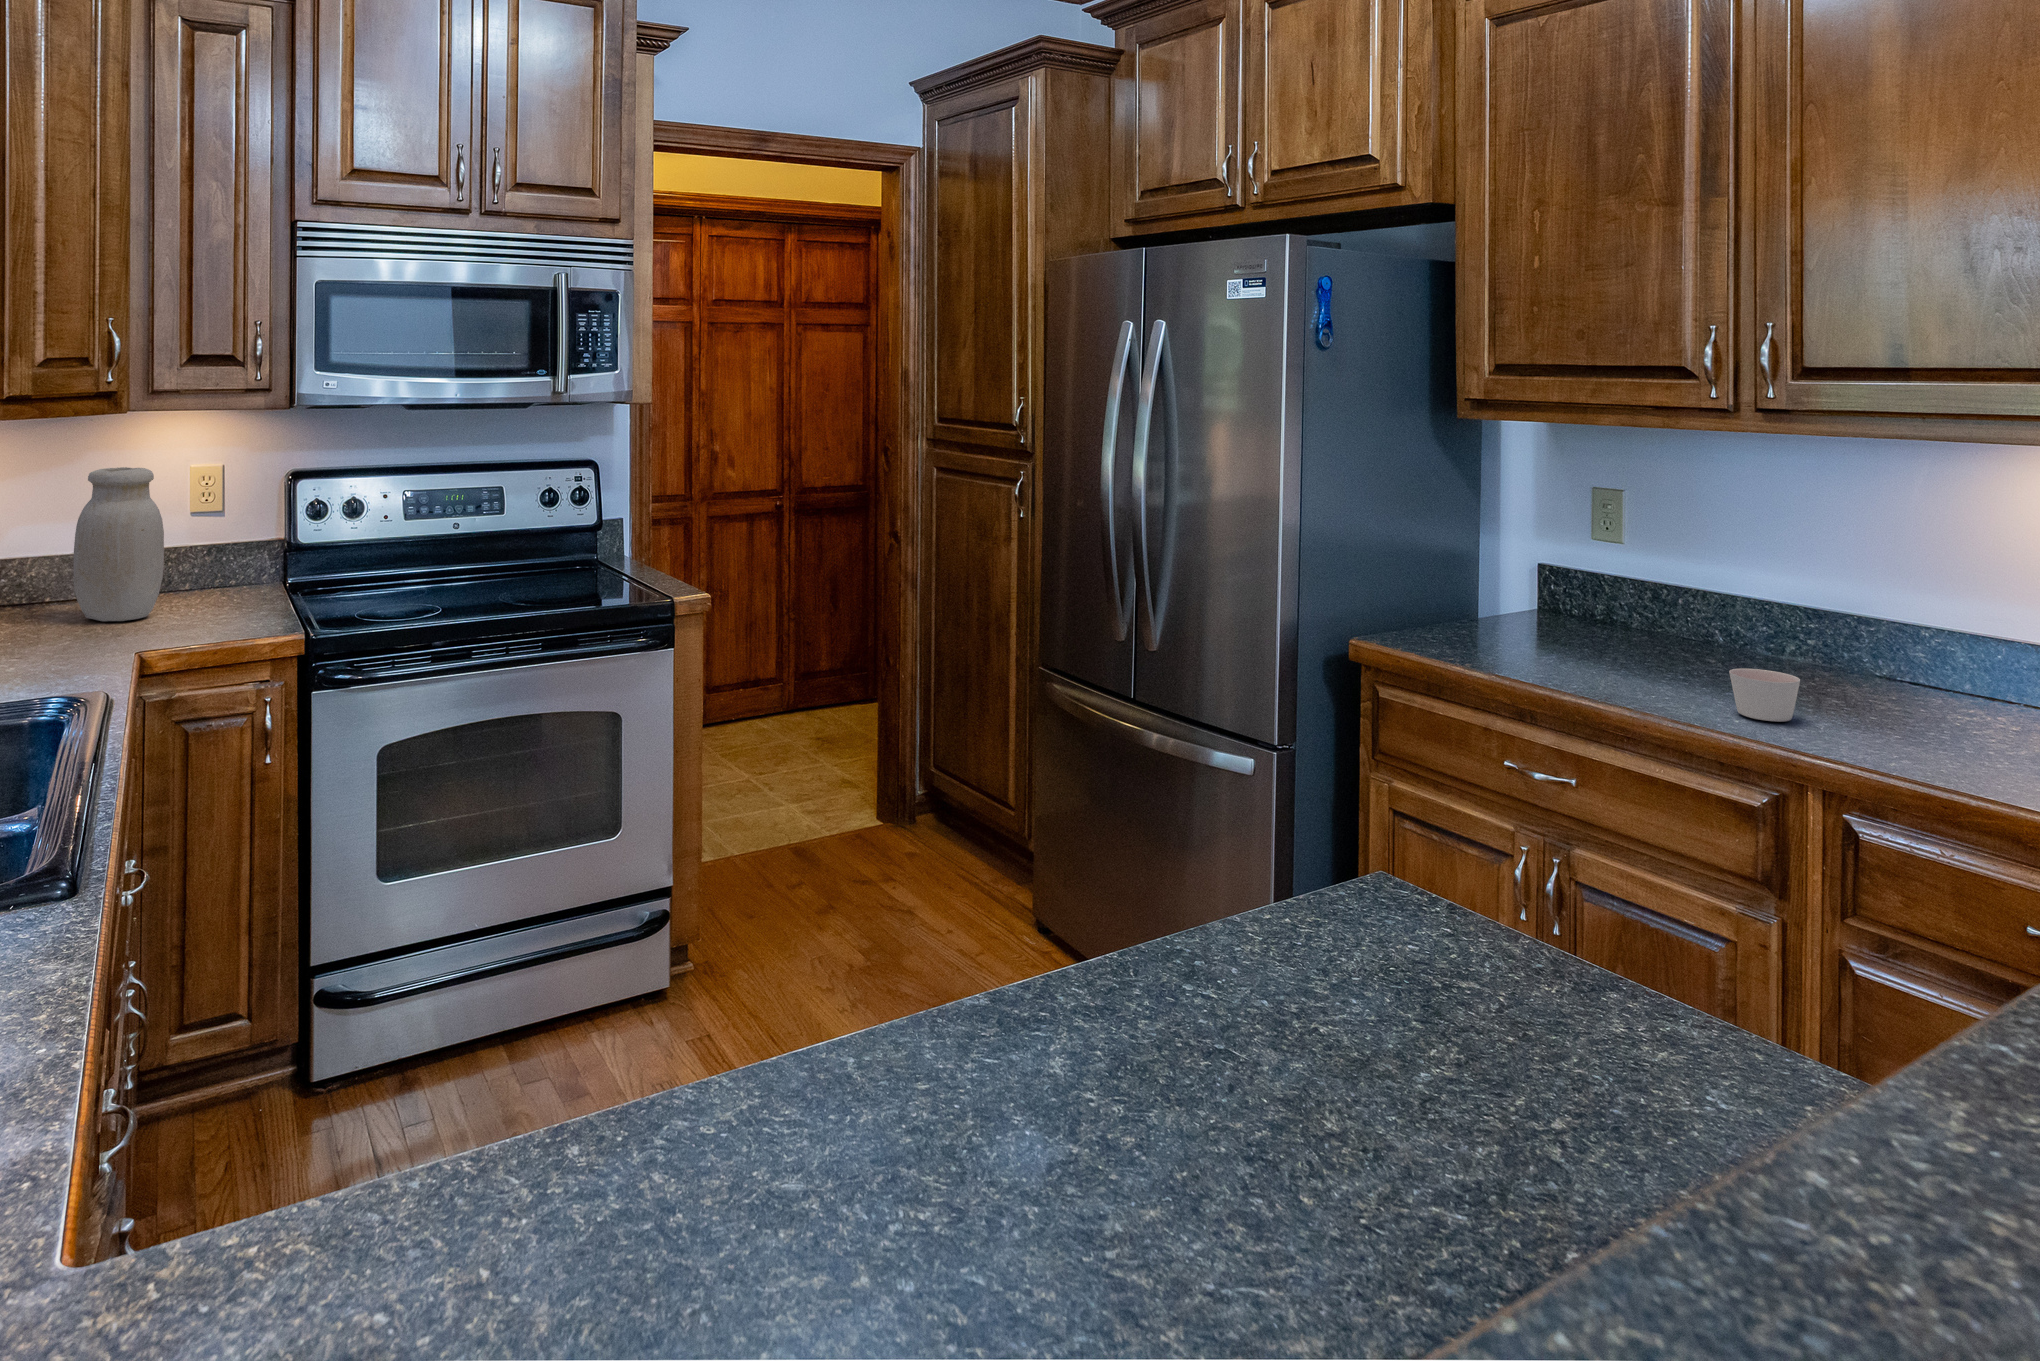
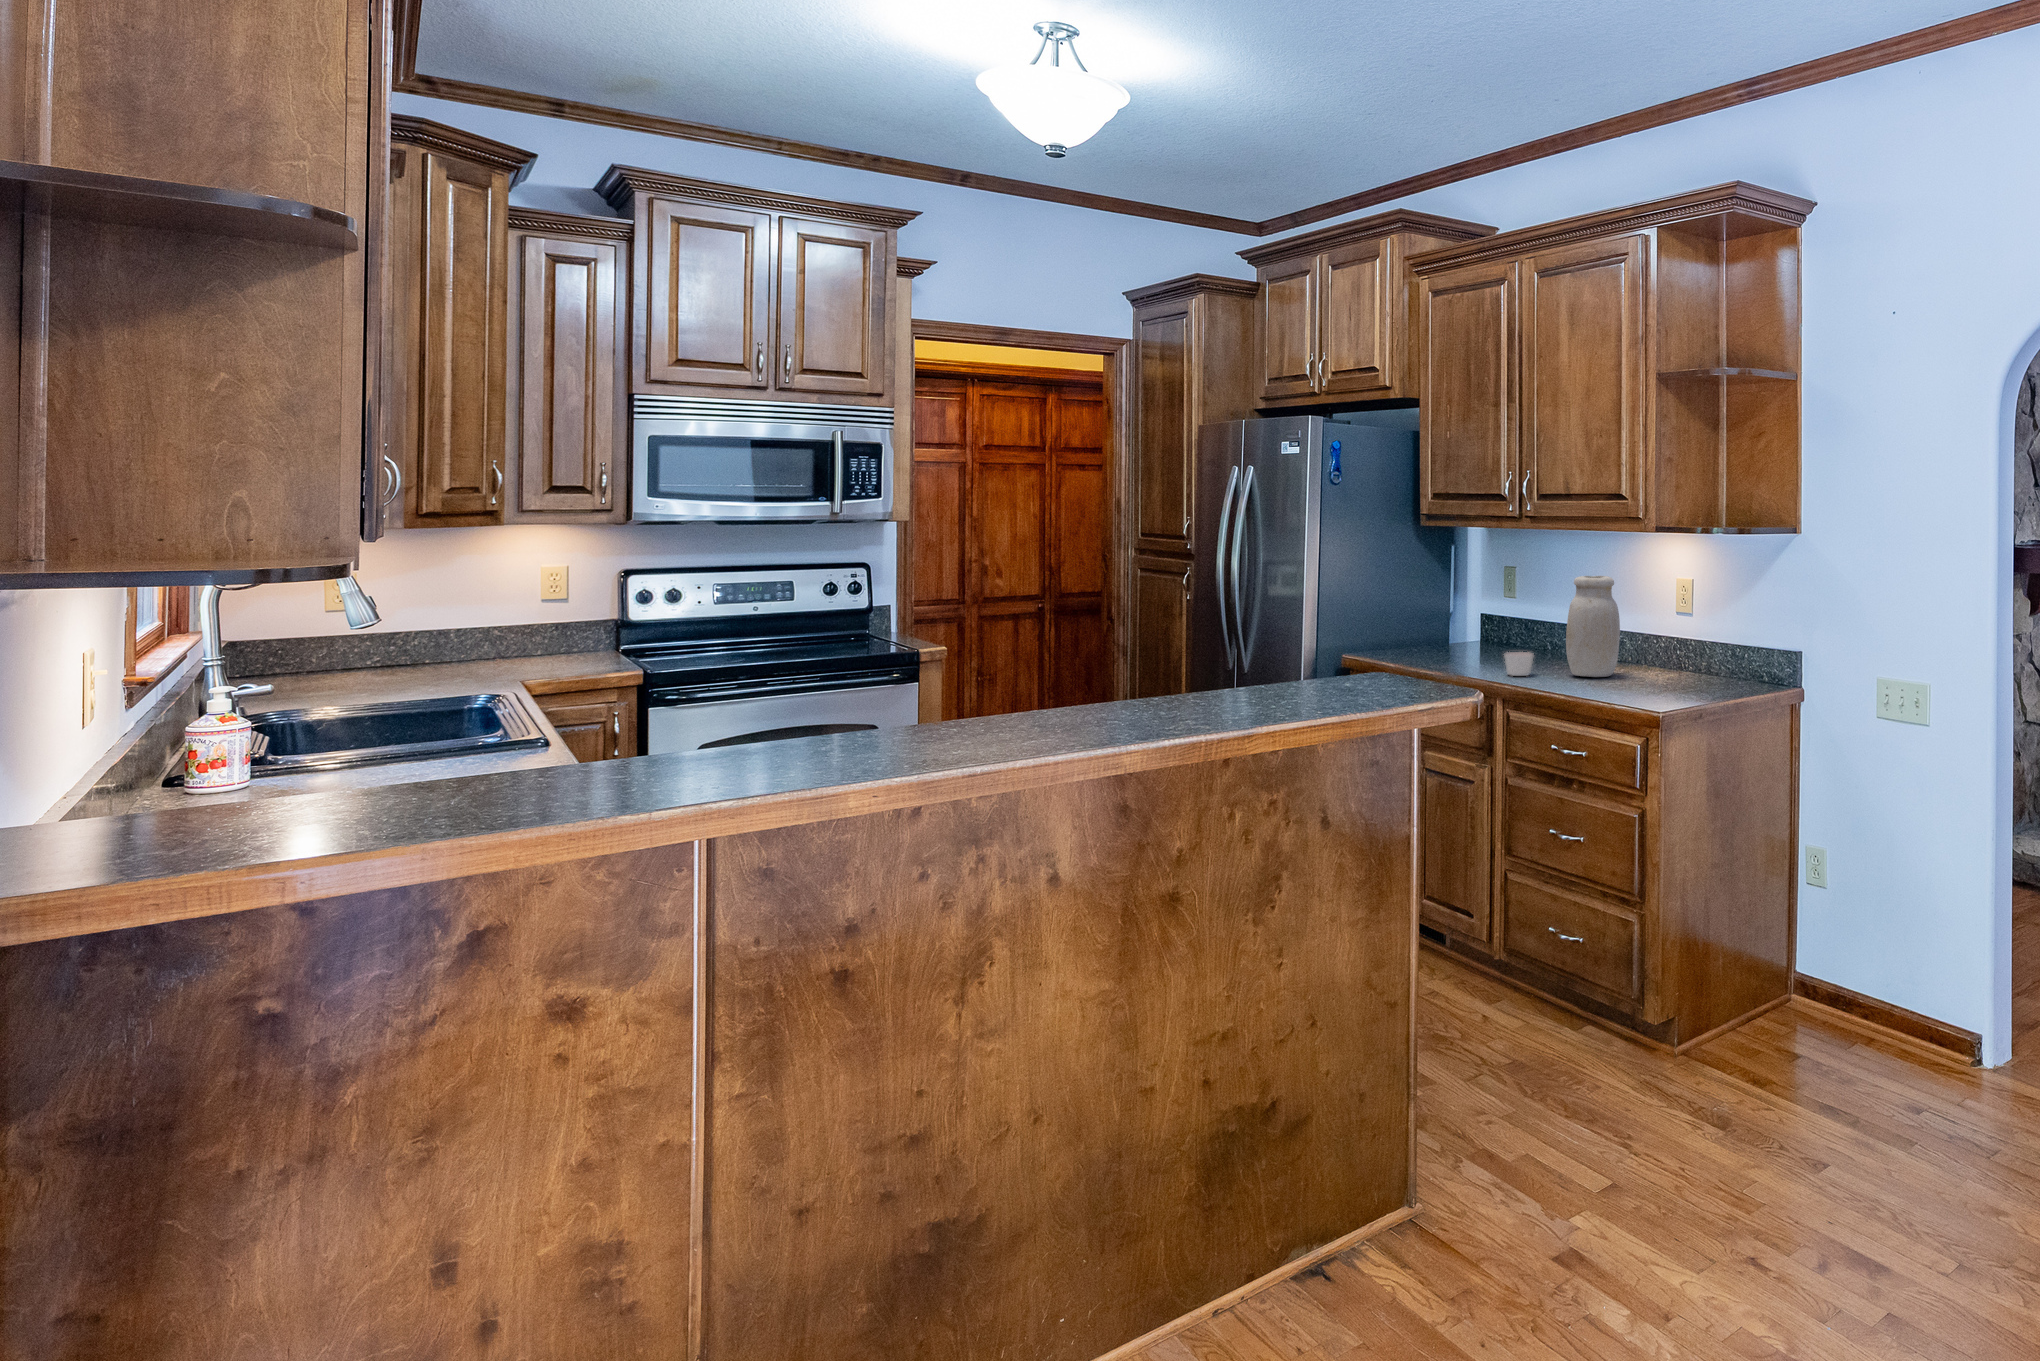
jar: present [73,467,164,621] -> present [1566,576,1620,677]

